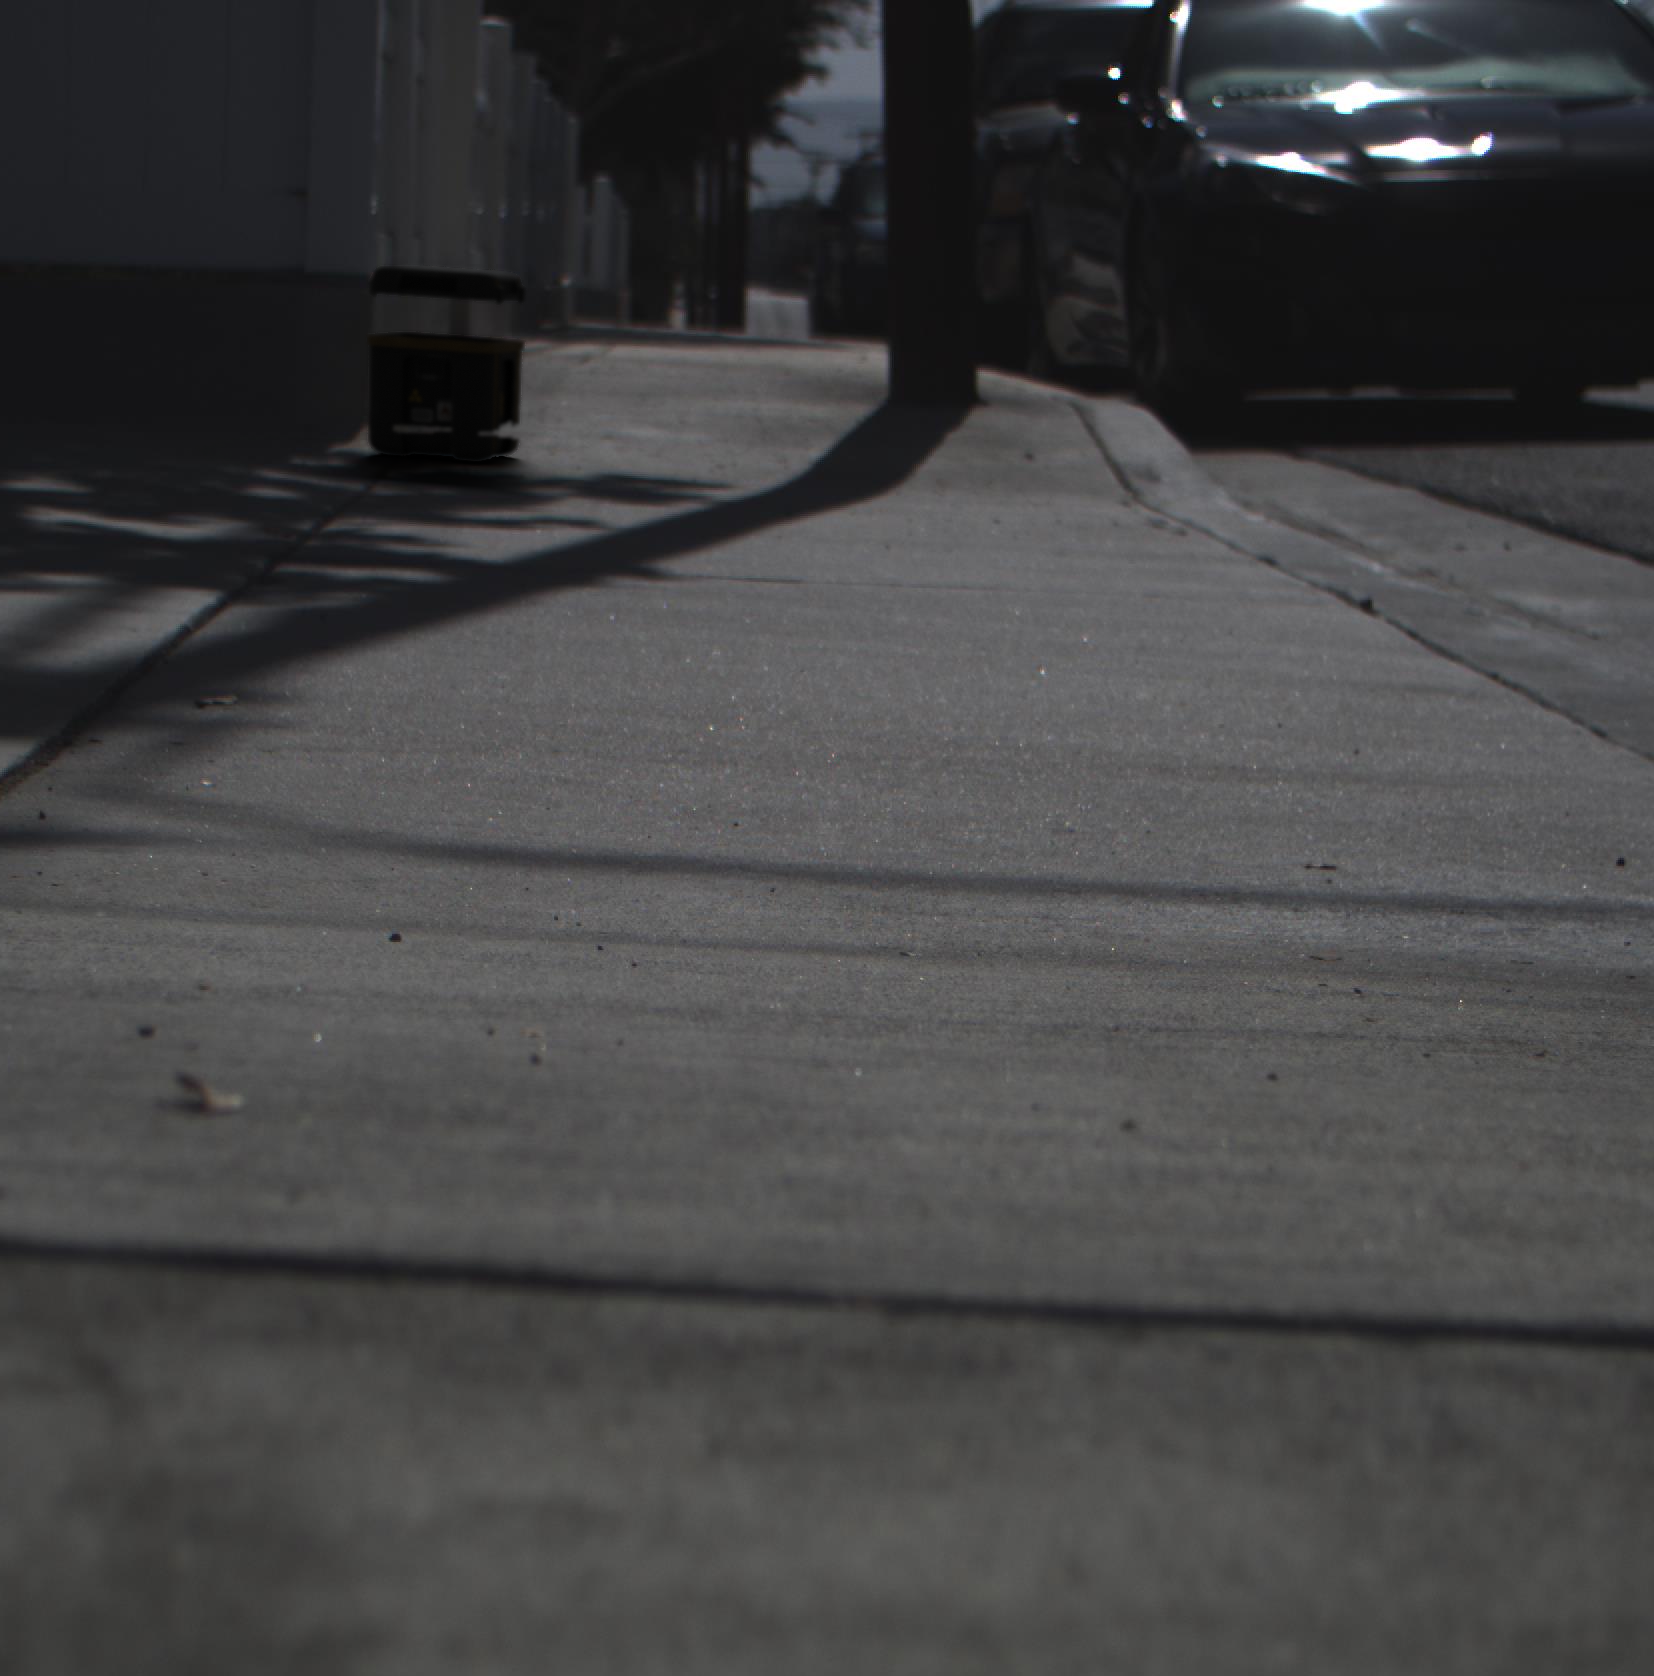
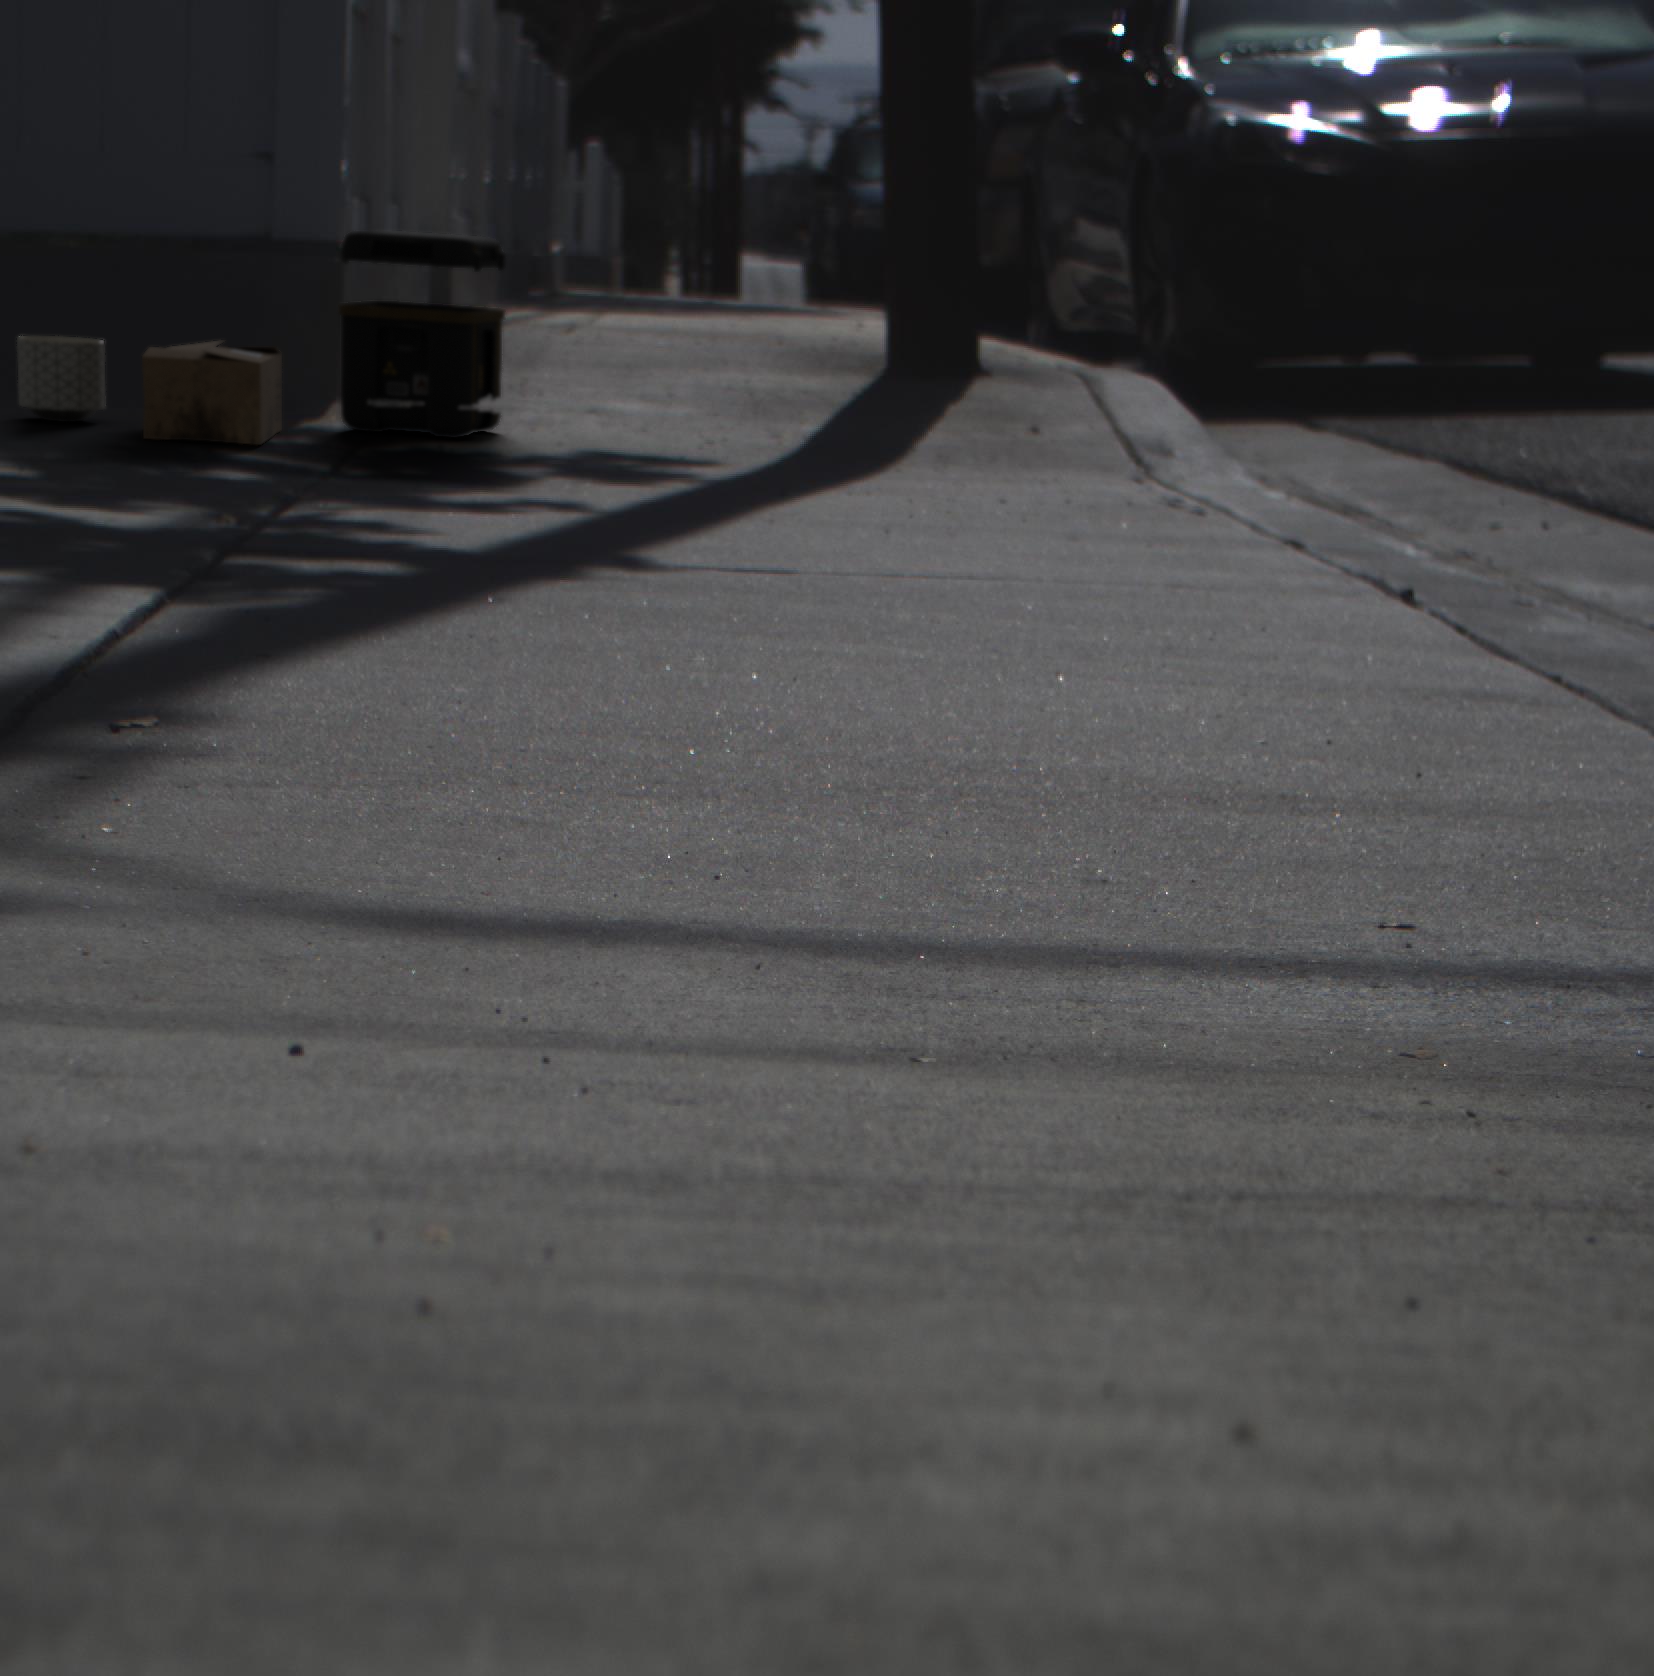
planter: none [63,364,146,445] -> present [17,336,106,422]
cardboard box: none [184,368,313,467] -> present [142,341,282,445]

